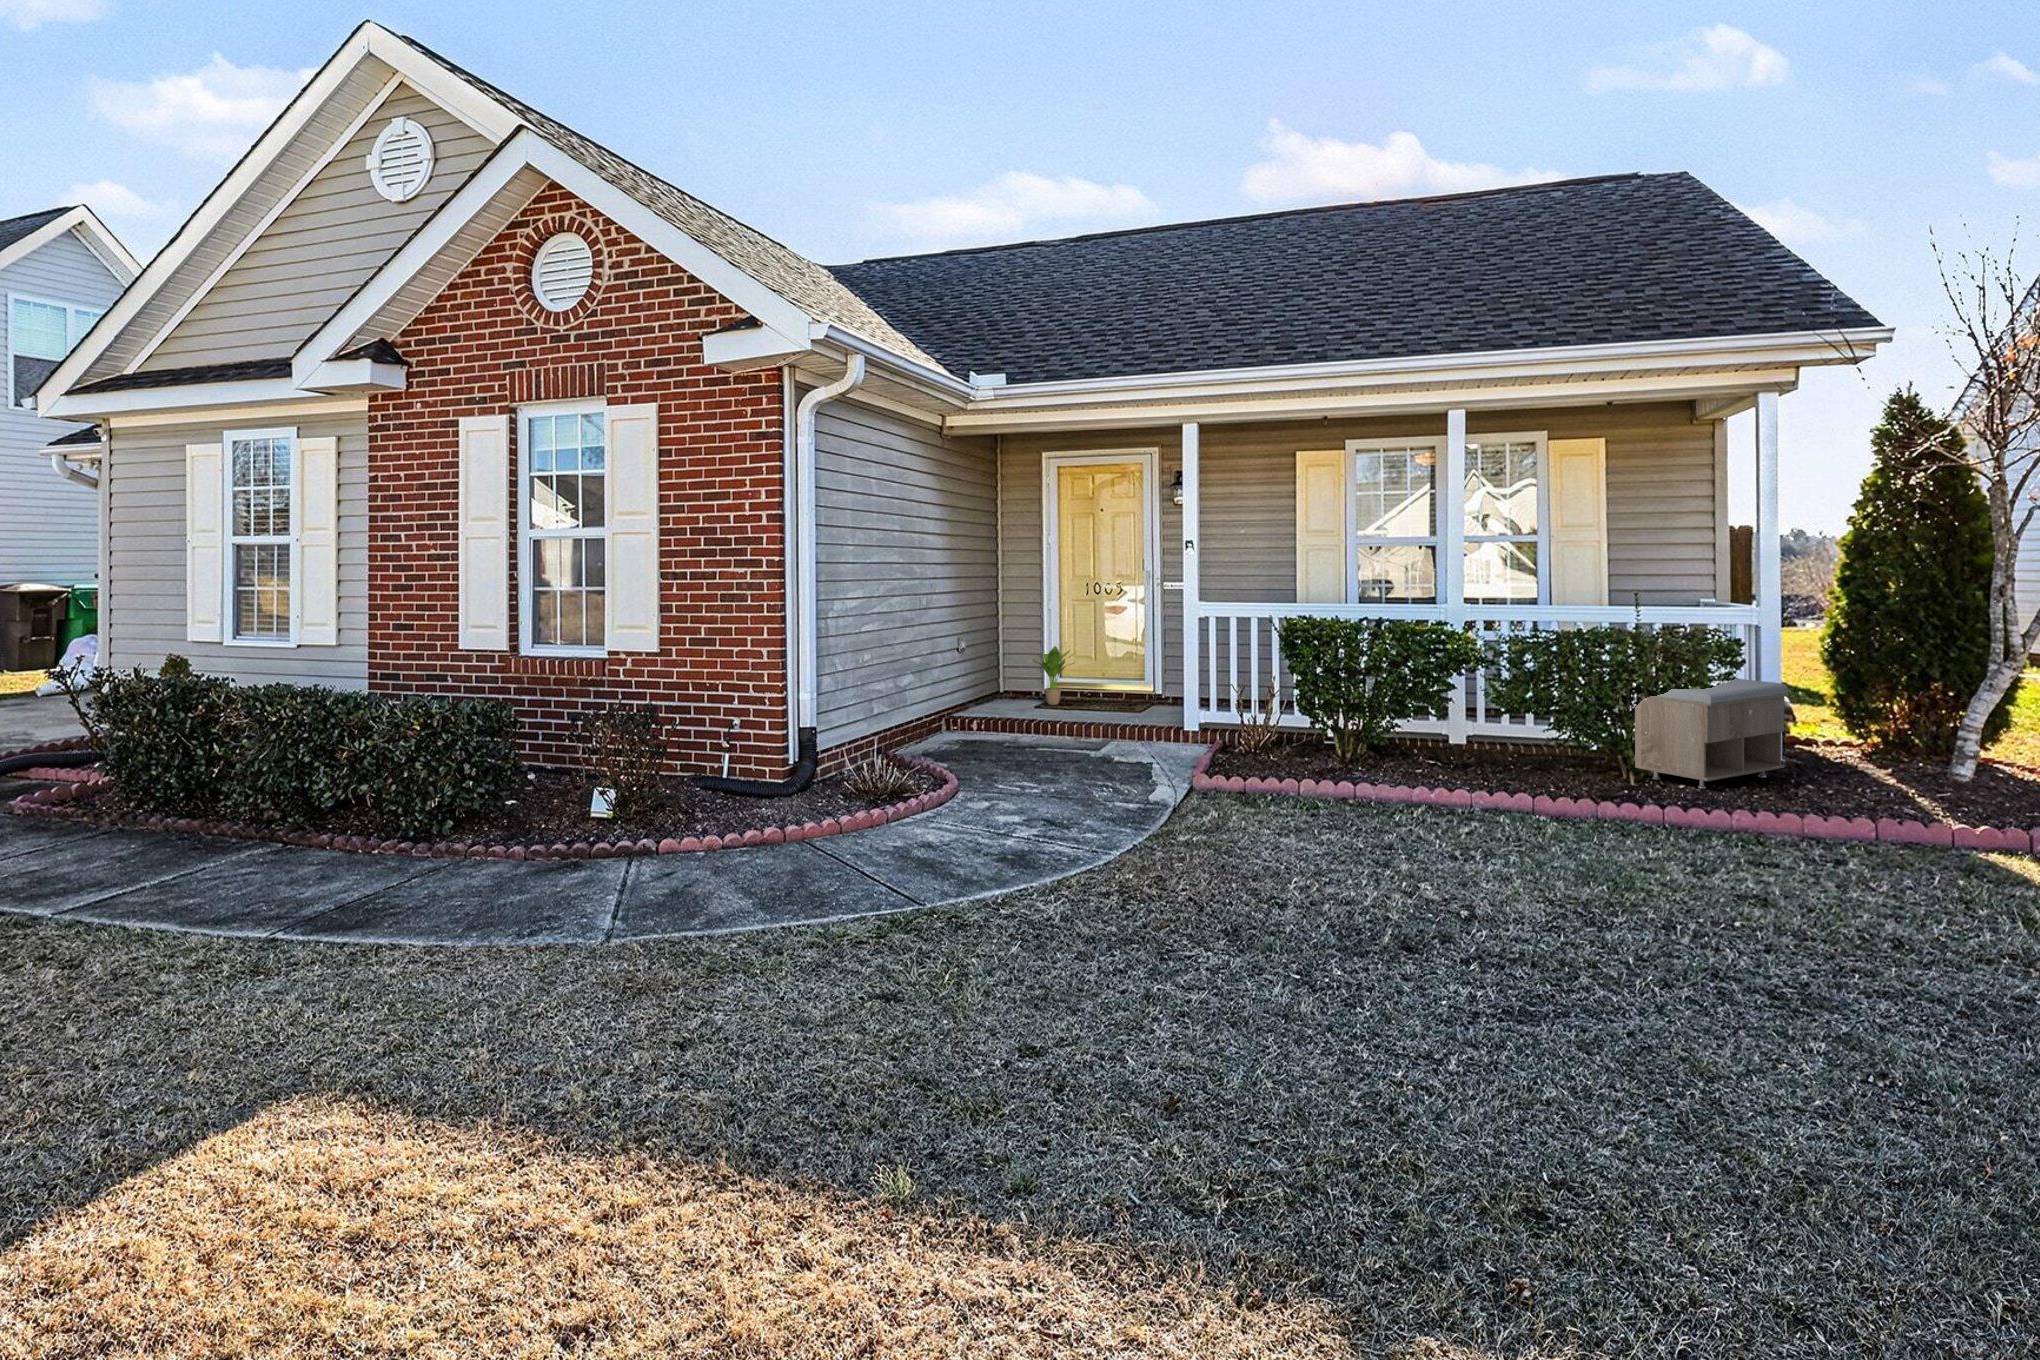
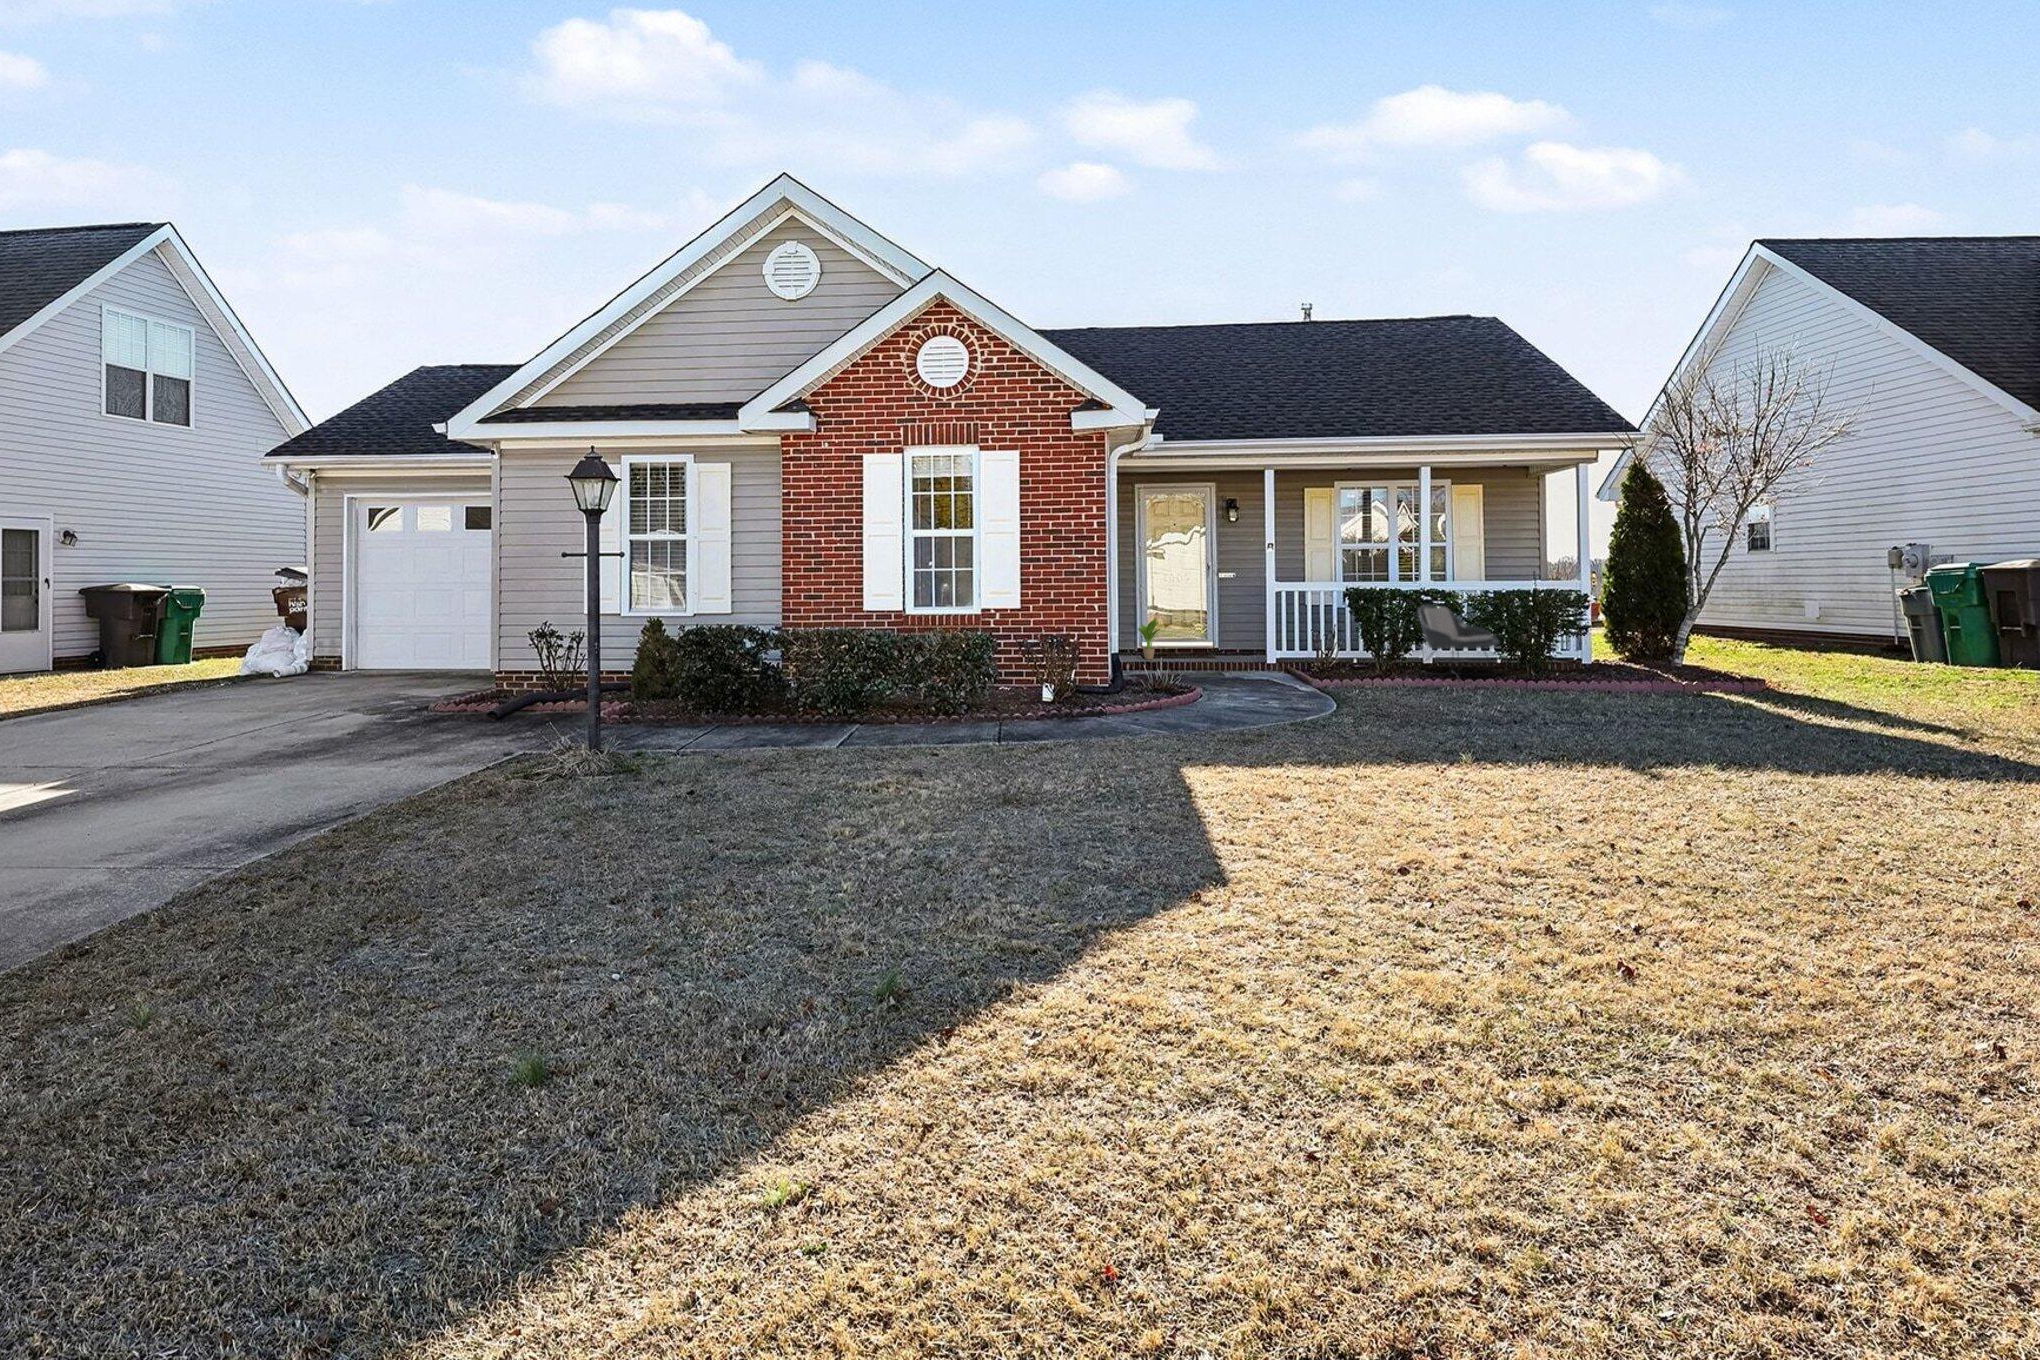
lounge chair: none [1409,642,1561,781] -> present [1417,604,1499,680]
storage bench: present [1635,678,1788,789] -> none [1536,621,1607,679]

